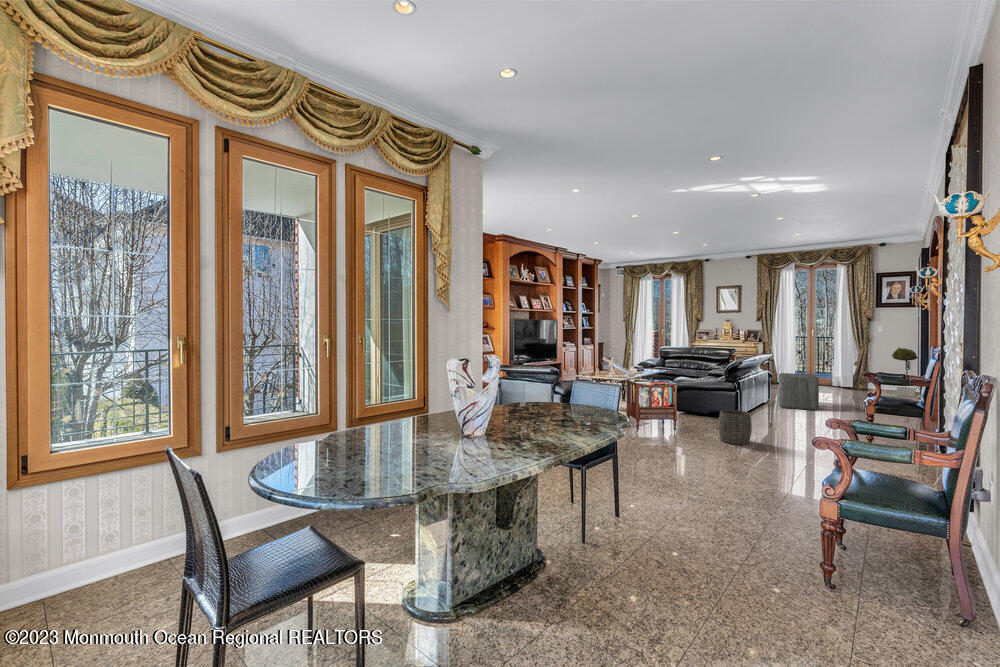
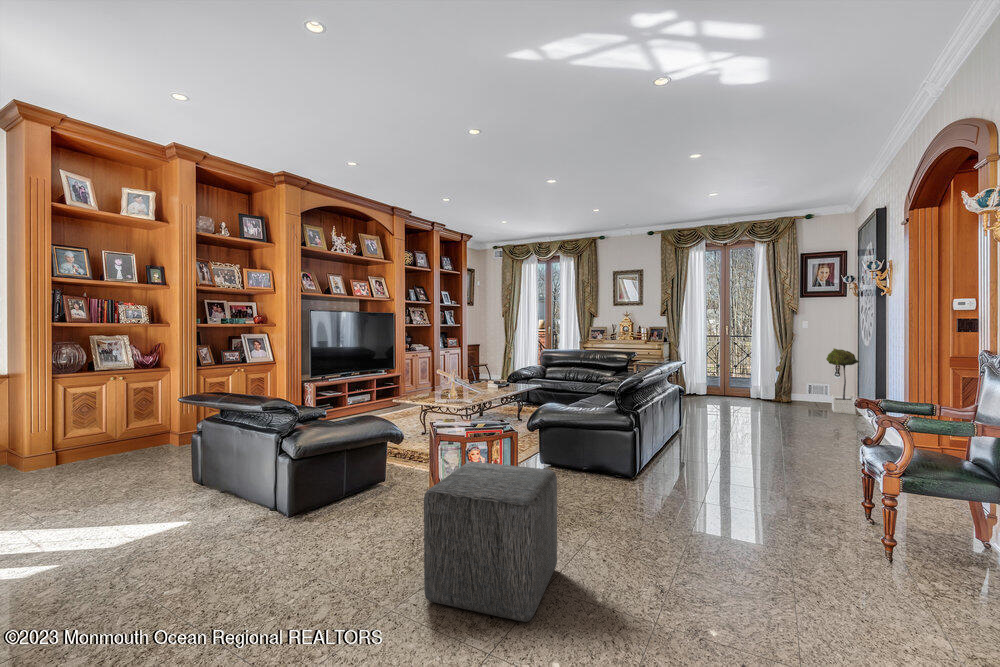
ottoman: present [779,373,819,410] -> present [424,462,557,622]
woven basket: present [719,410,752,445] -> none [596,488,662,574]

